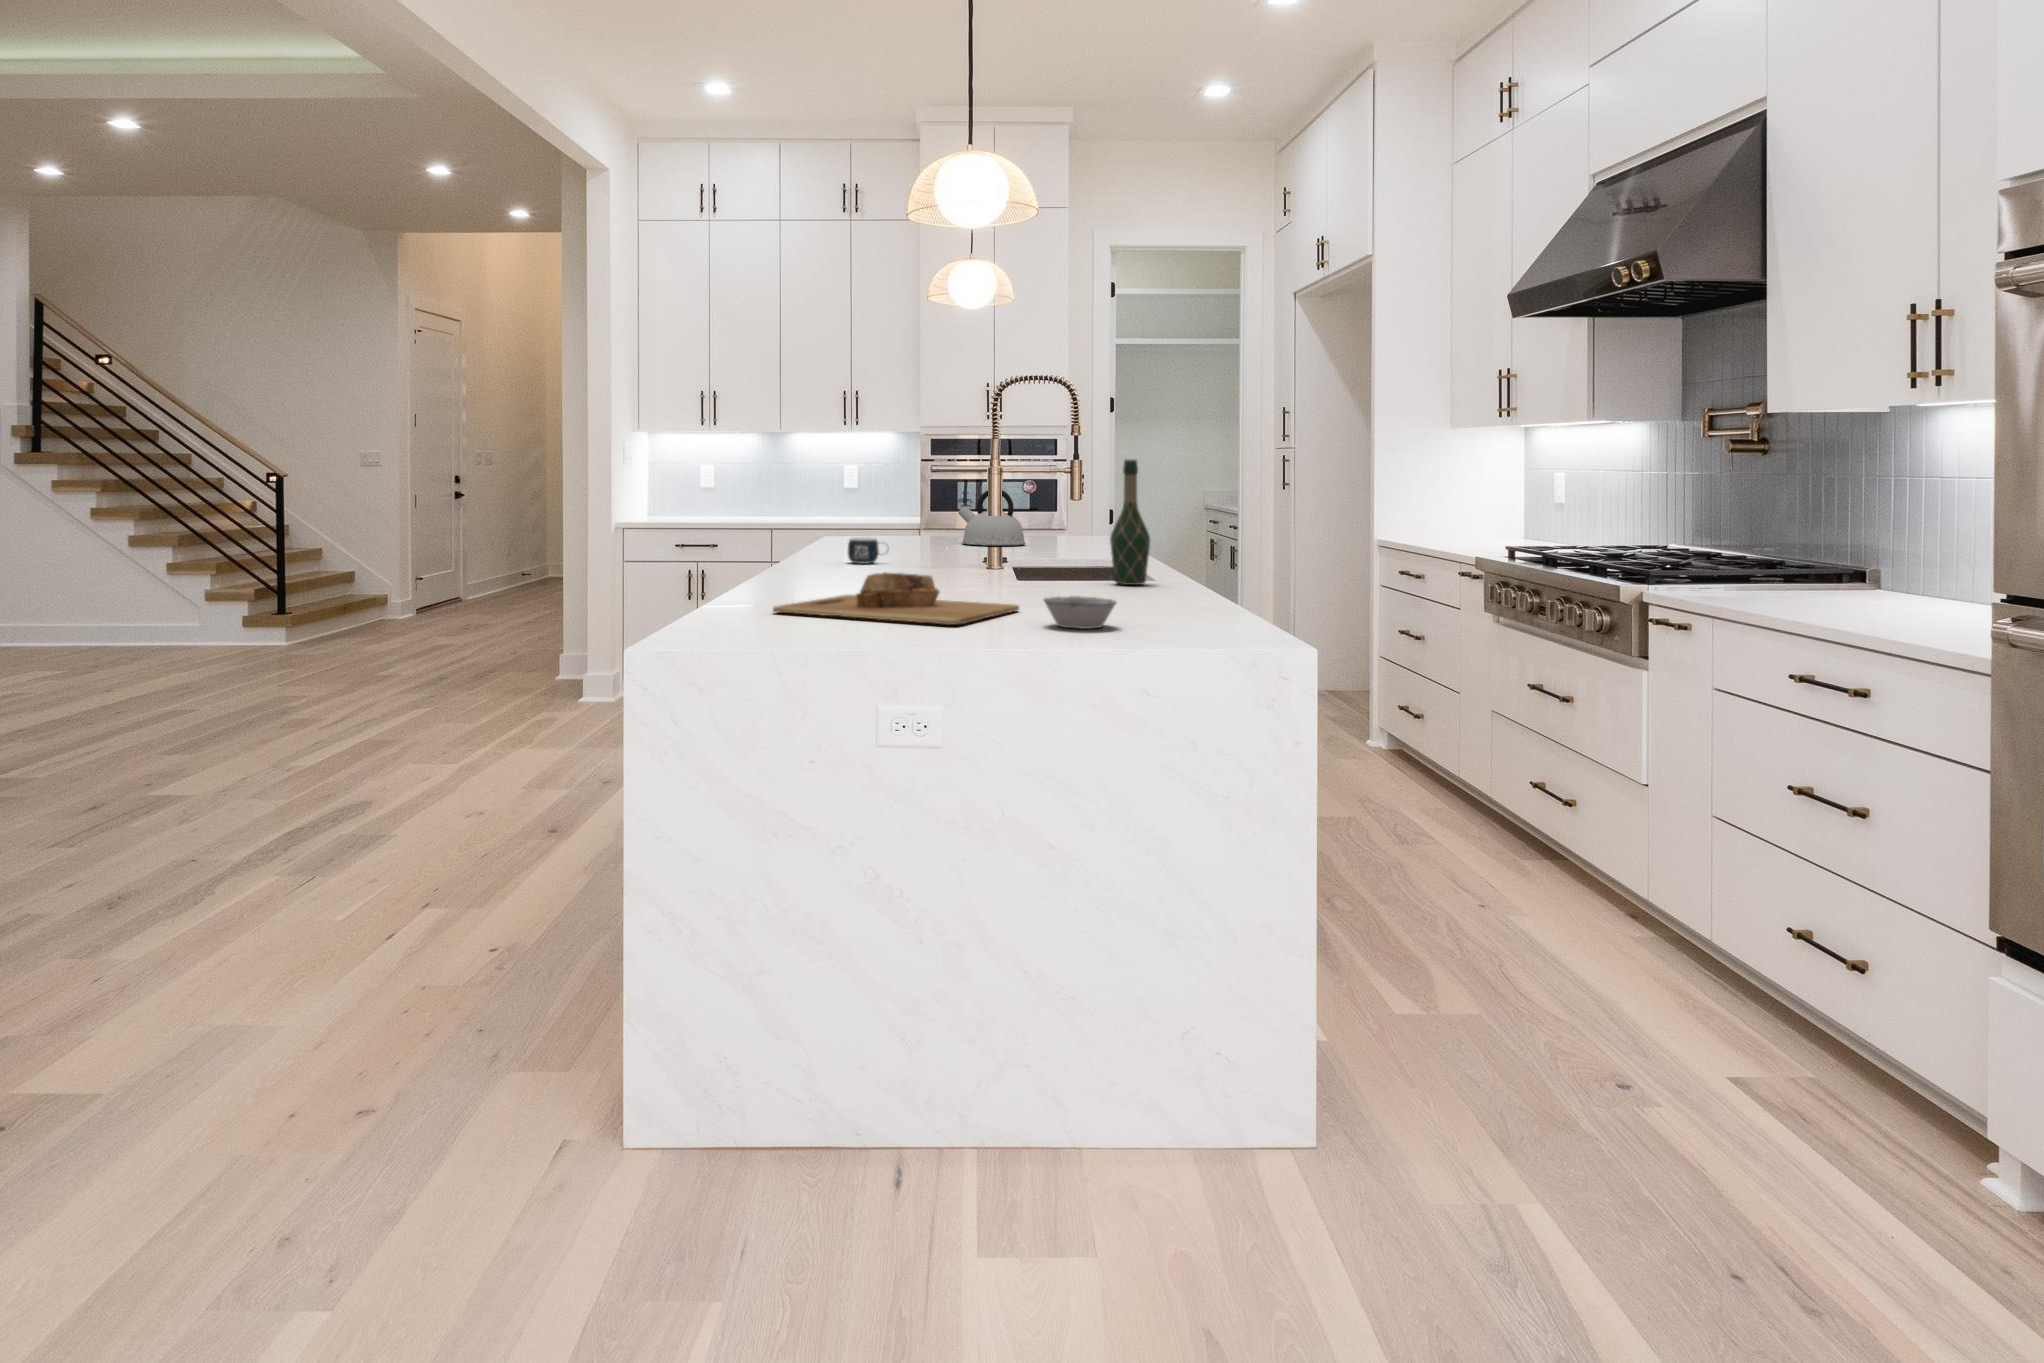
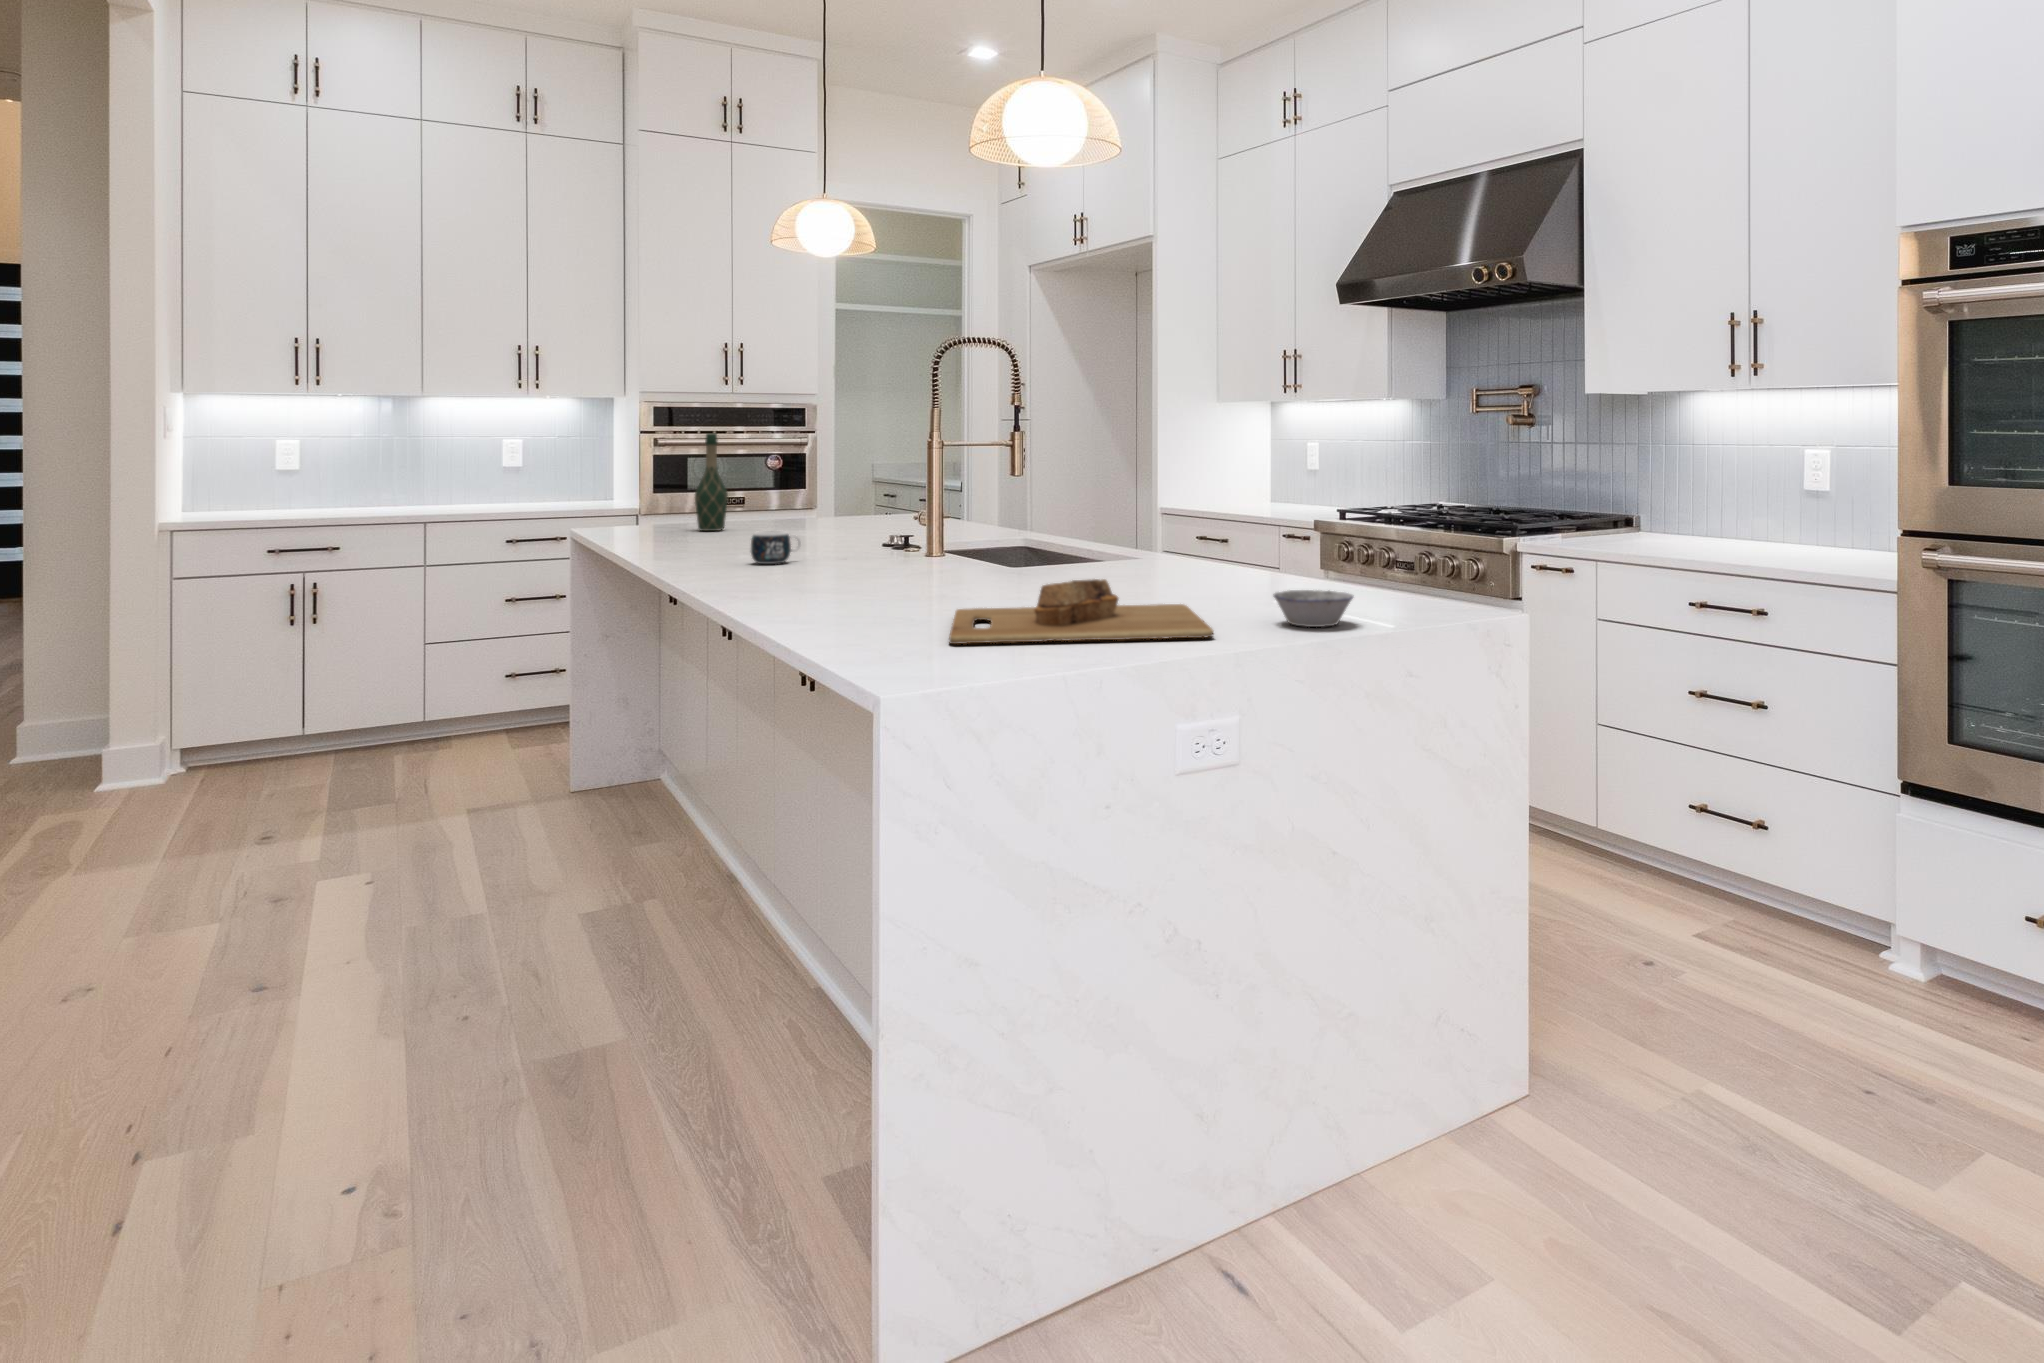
wine bottle: present [1110,459,1150,585] -> present [695,433,728,531]
kettle: present [958,490,1025,546] -> none [774,465,856,530]

